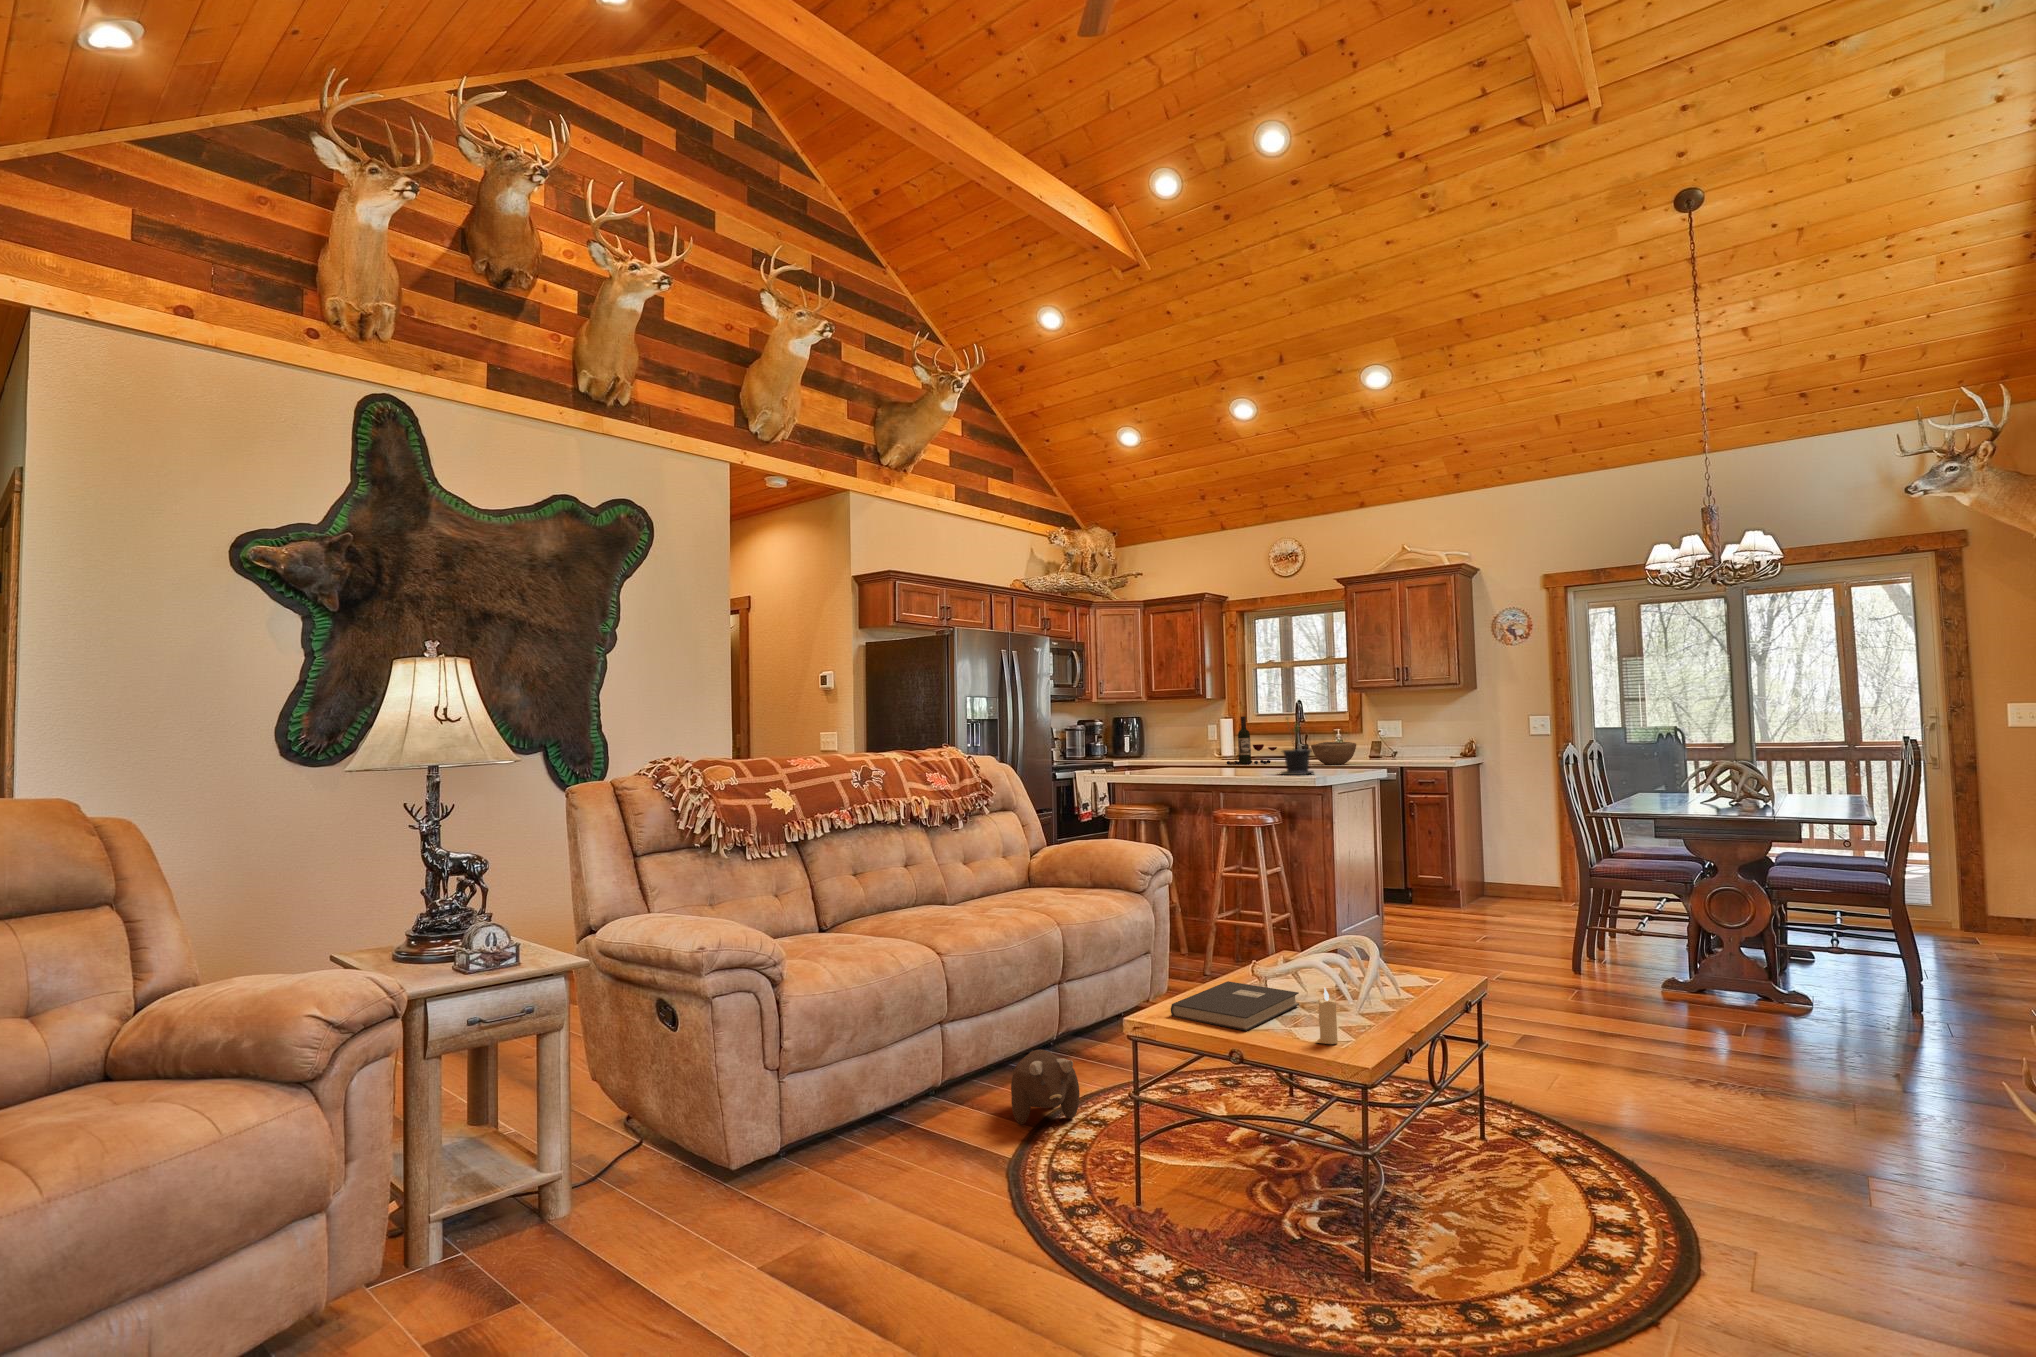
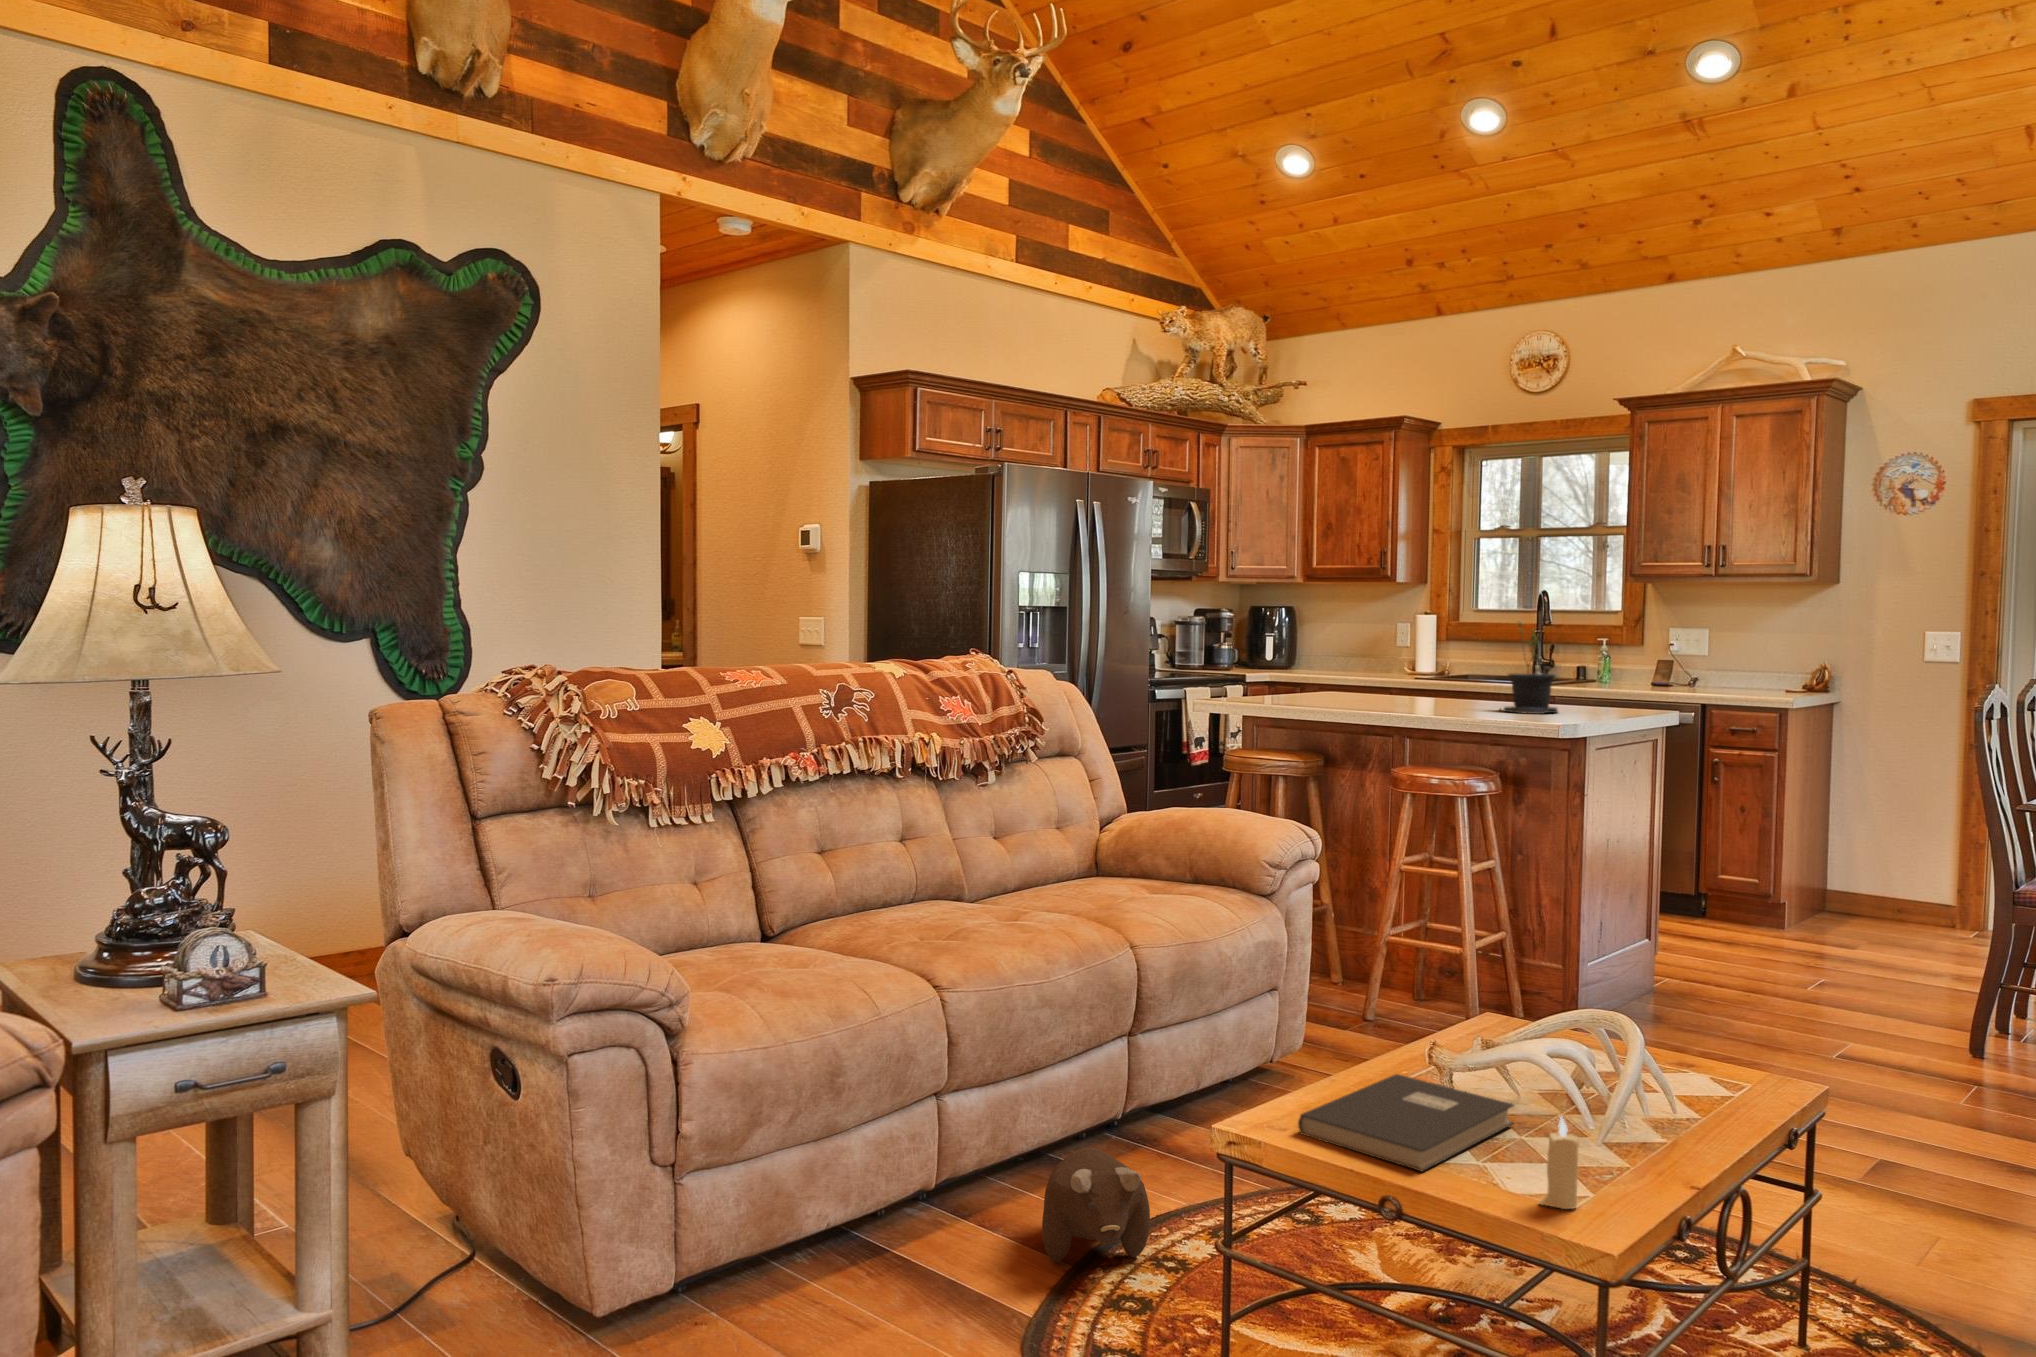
wine bottle: present [1227,717,1277,765] -> none [1419,612,1502,687]
bowl: present [1311,742,1356,765] -> none [1554,657,1626,693]

